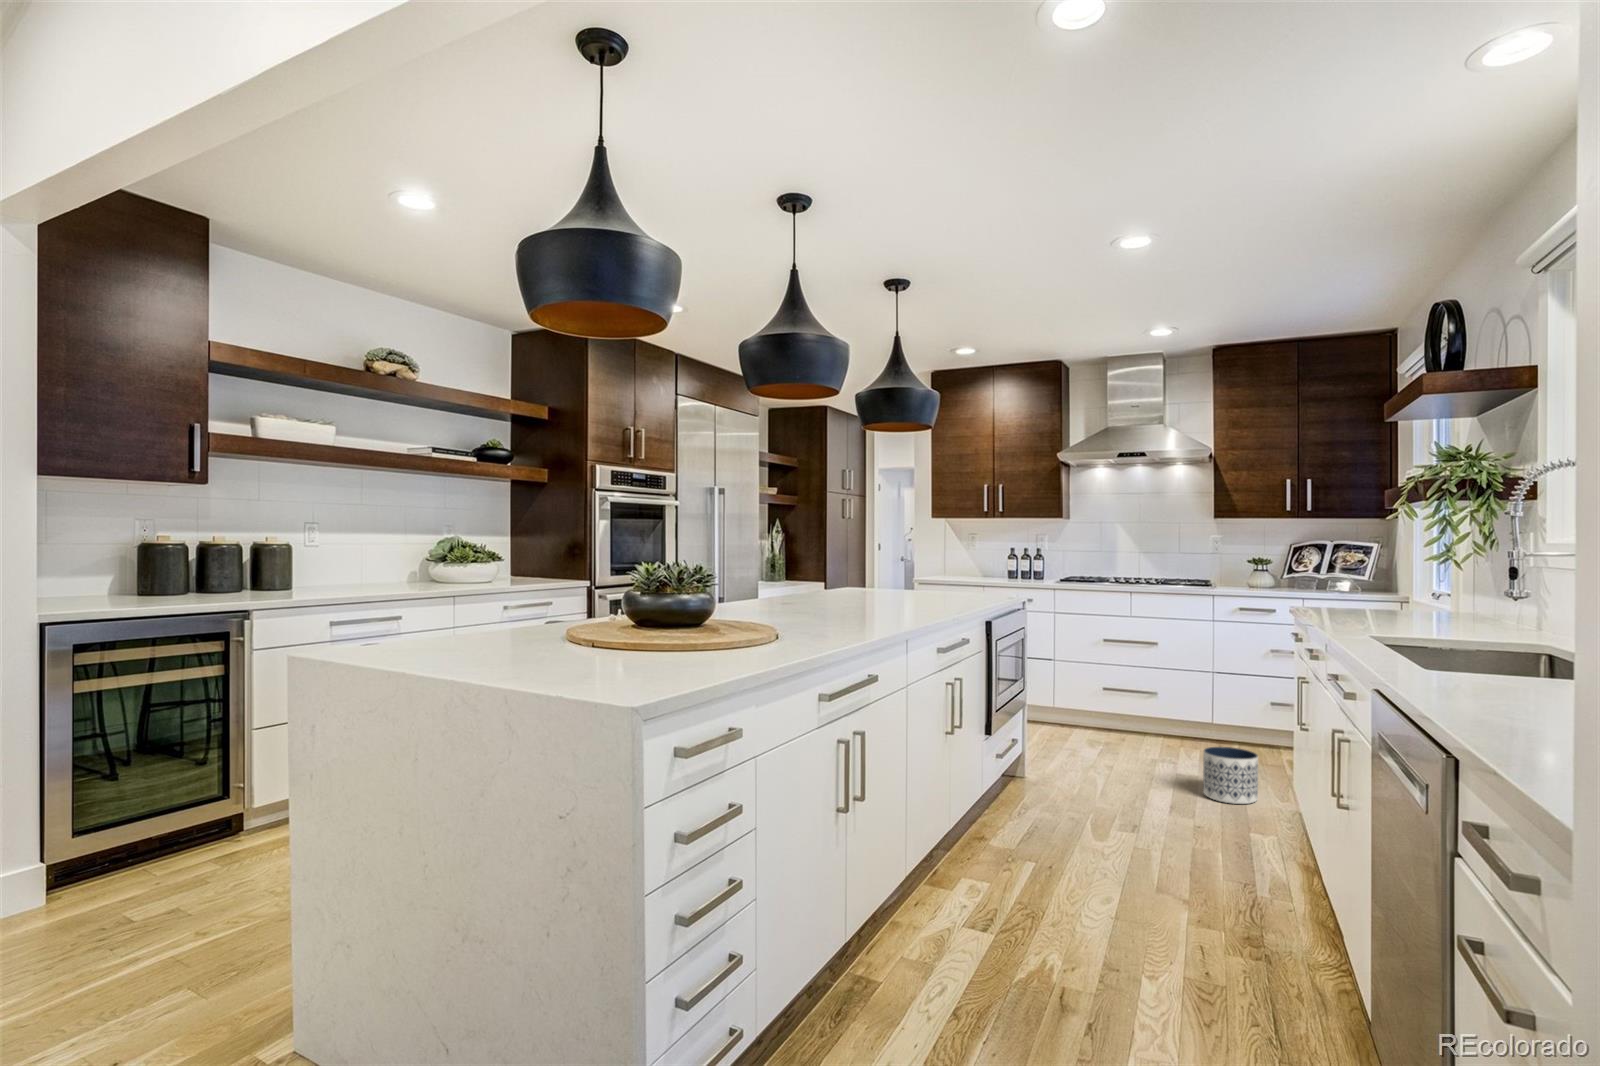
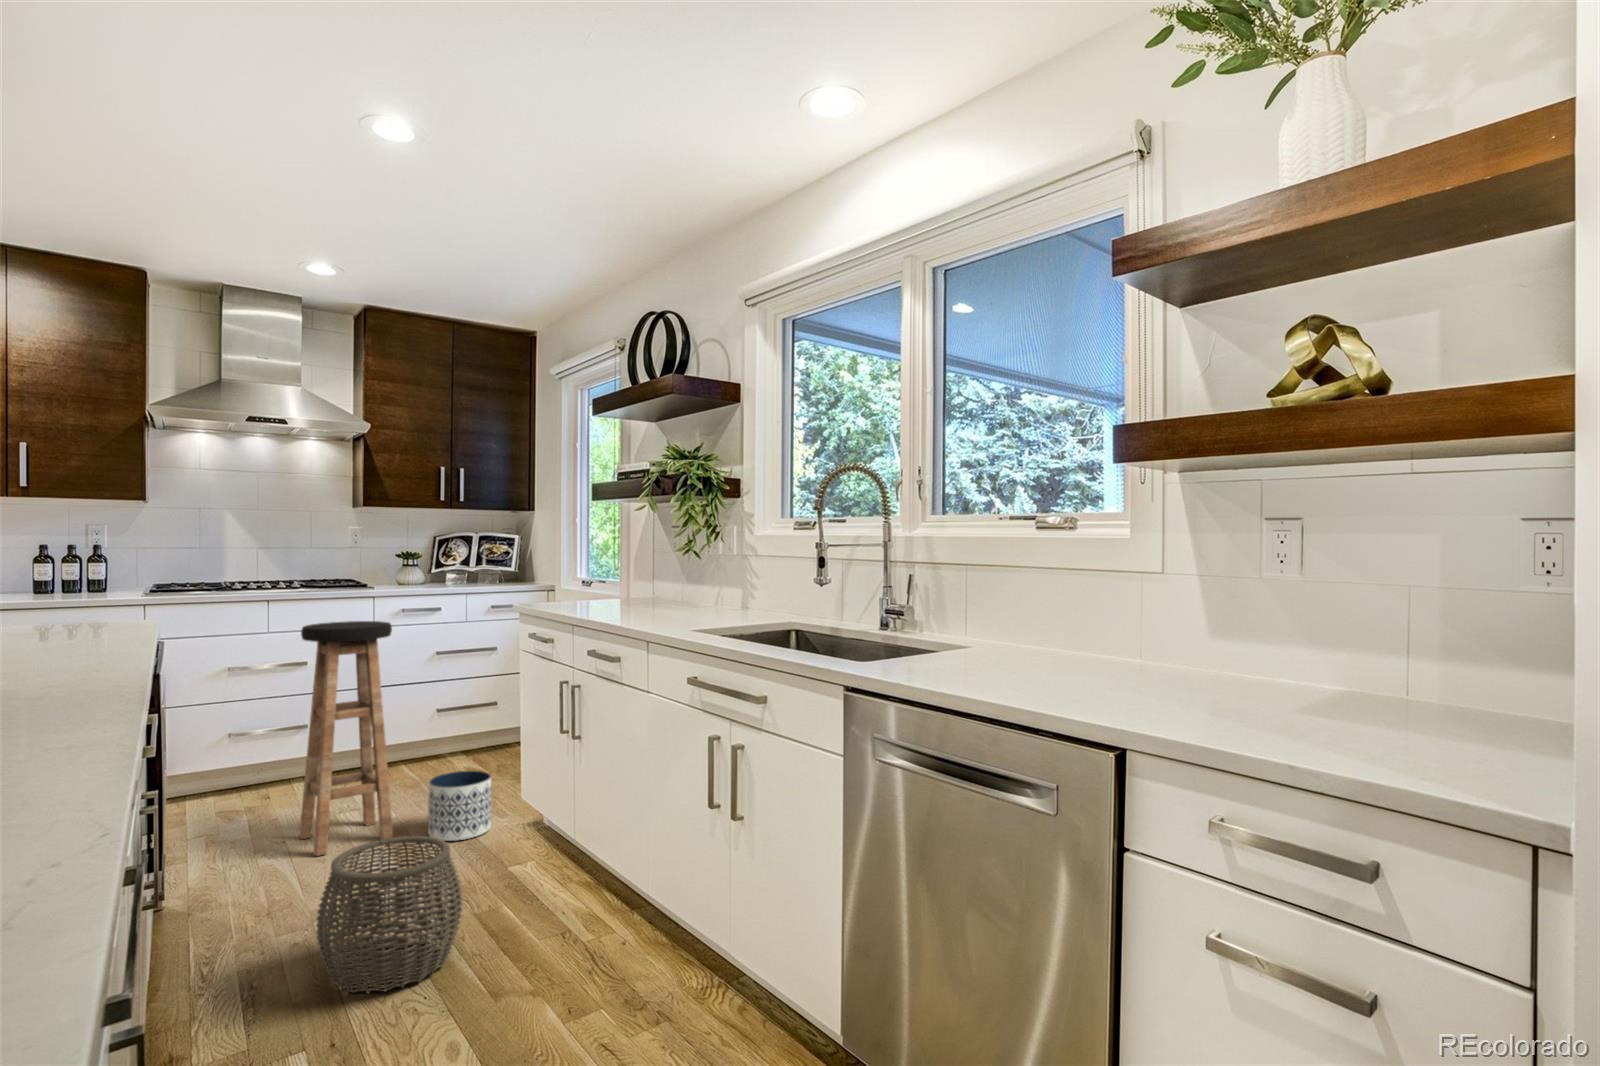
bar stool: none [1117,612,1183,787] -> present [299,621,393,856]
woven basket: none [1058,763,1155,863] -> present [316,836,463,994]

